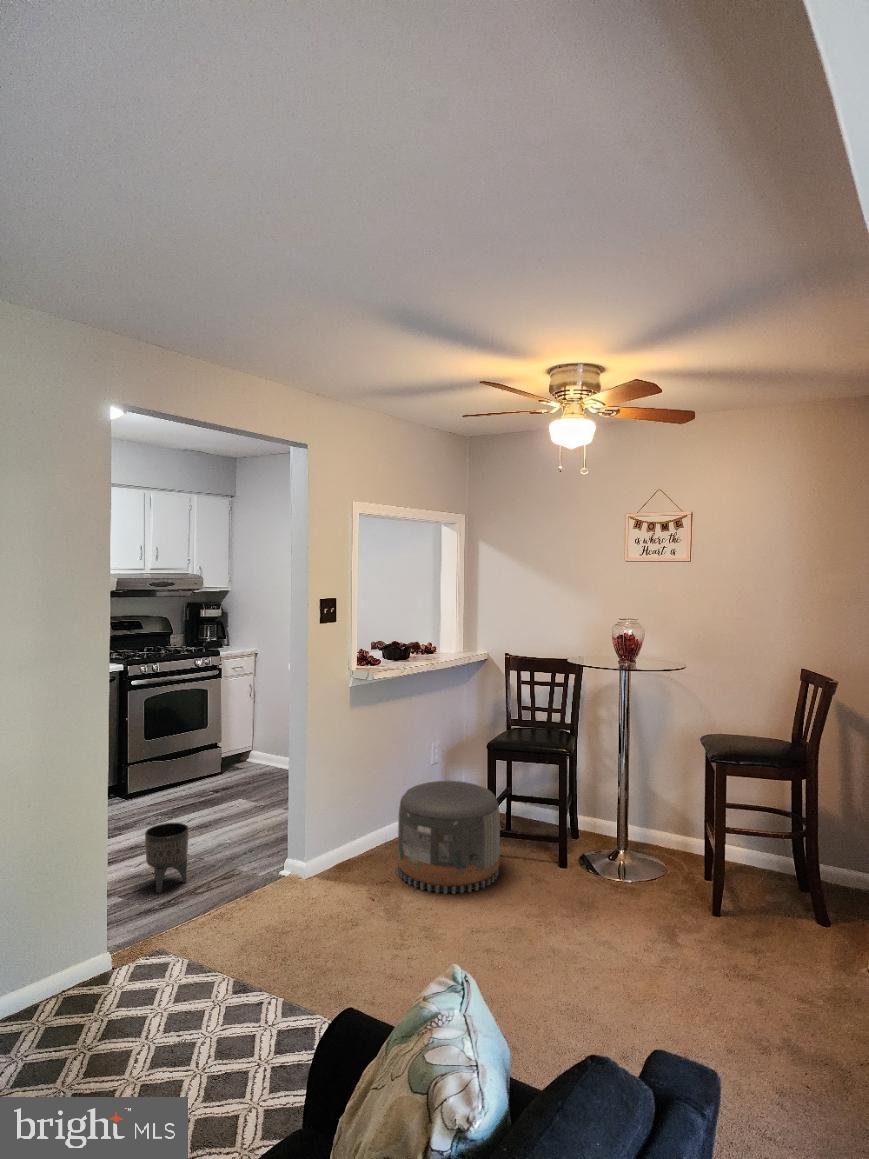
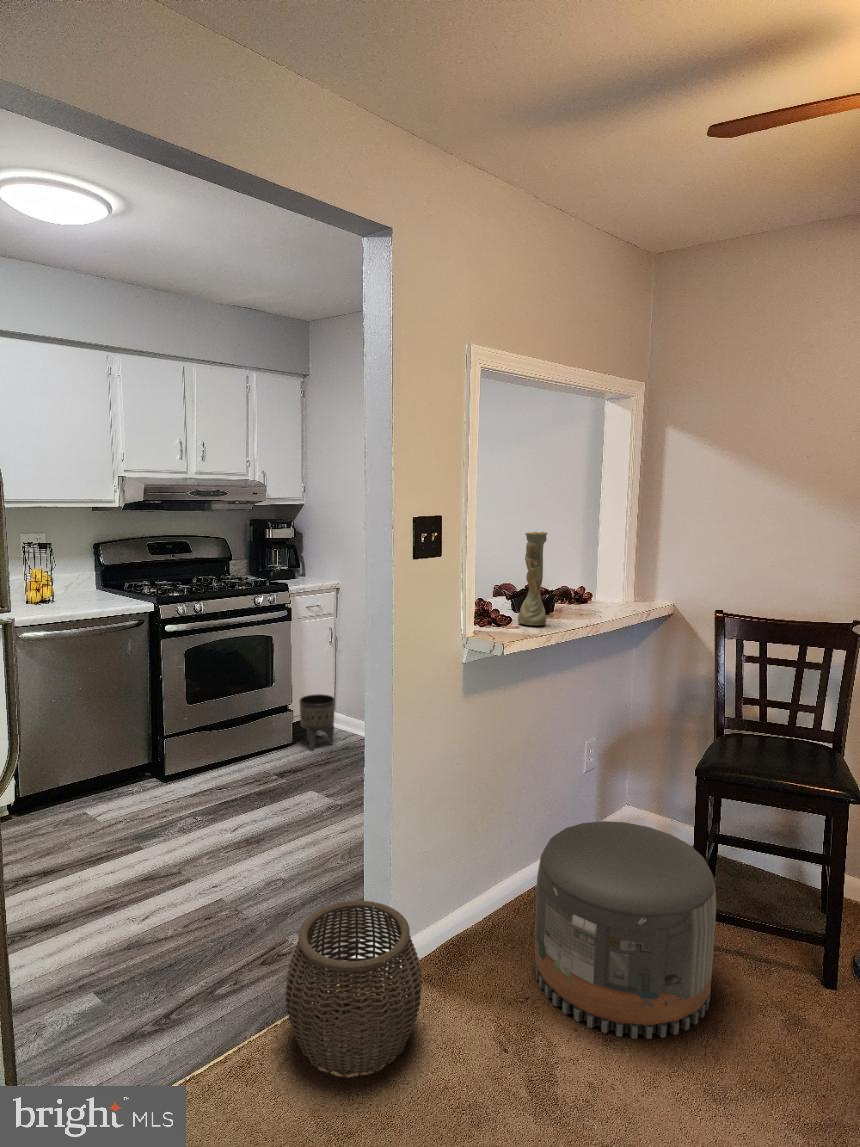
vase: none [385,608,402,664] -> present [518,532,547,626]
planter: present [145,823,189,893] -> present [299,694,335,750]
woven basket: none [250,828,332,922] -> present [285,901,422,1076]

